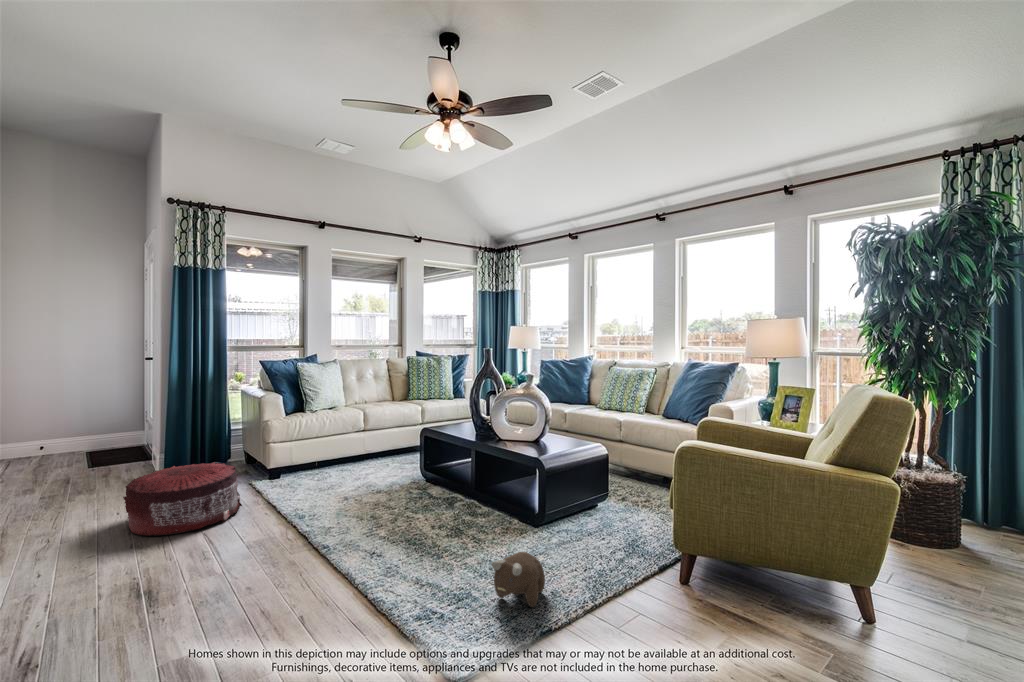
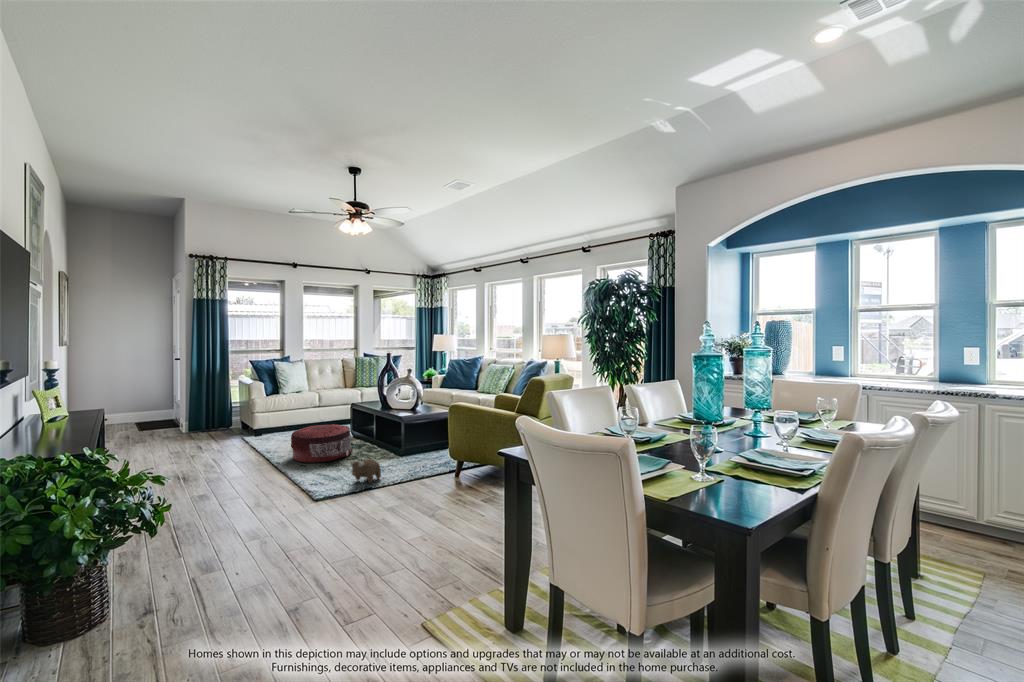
pouf: present [123,462,242,536] -> present [291,424,352,463]

